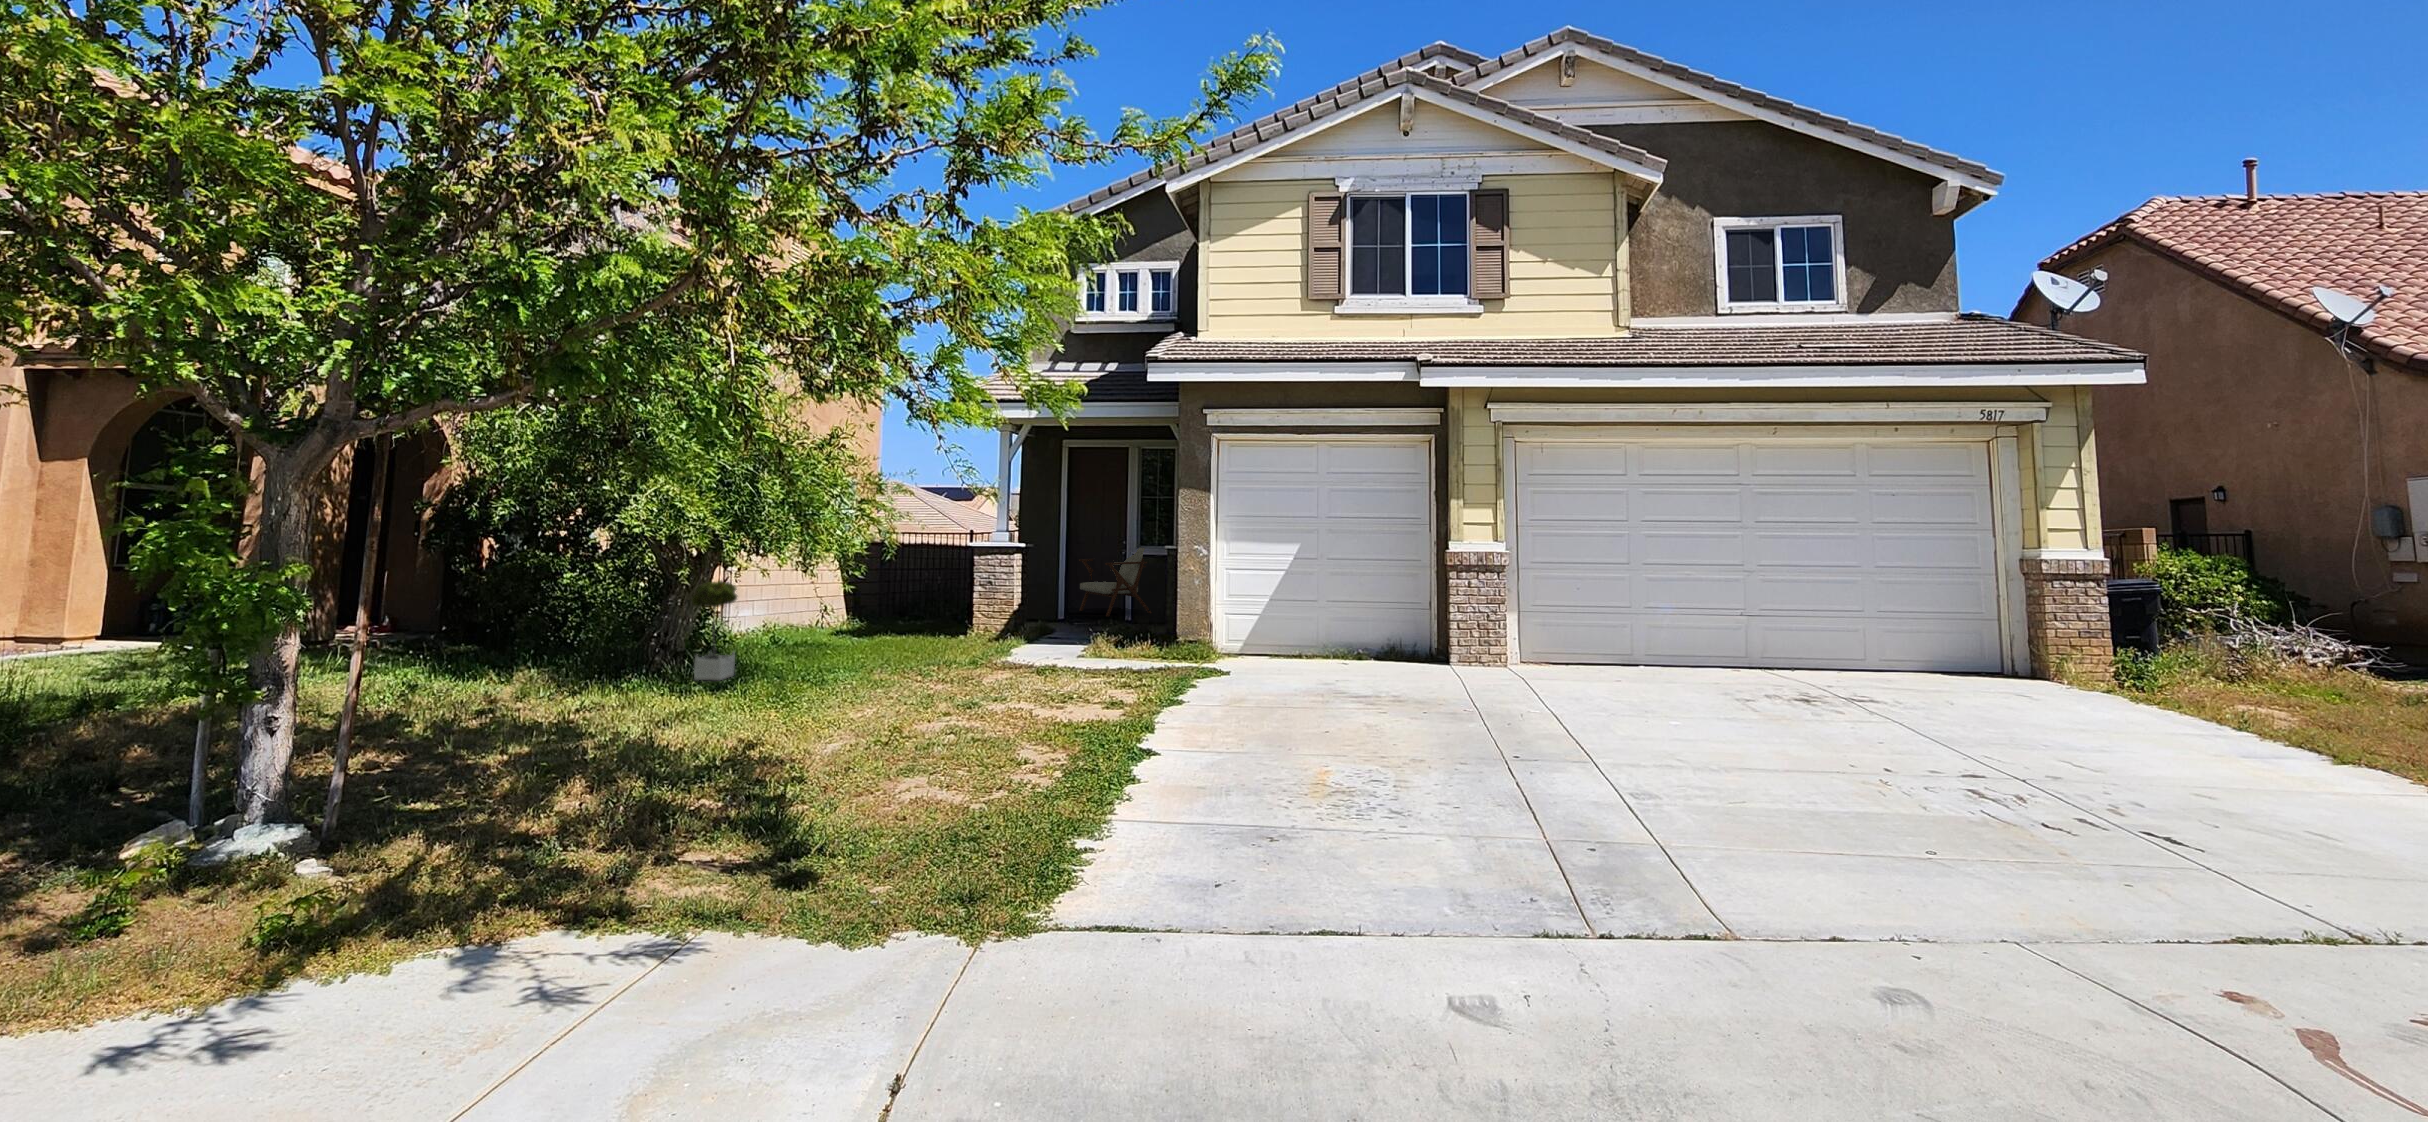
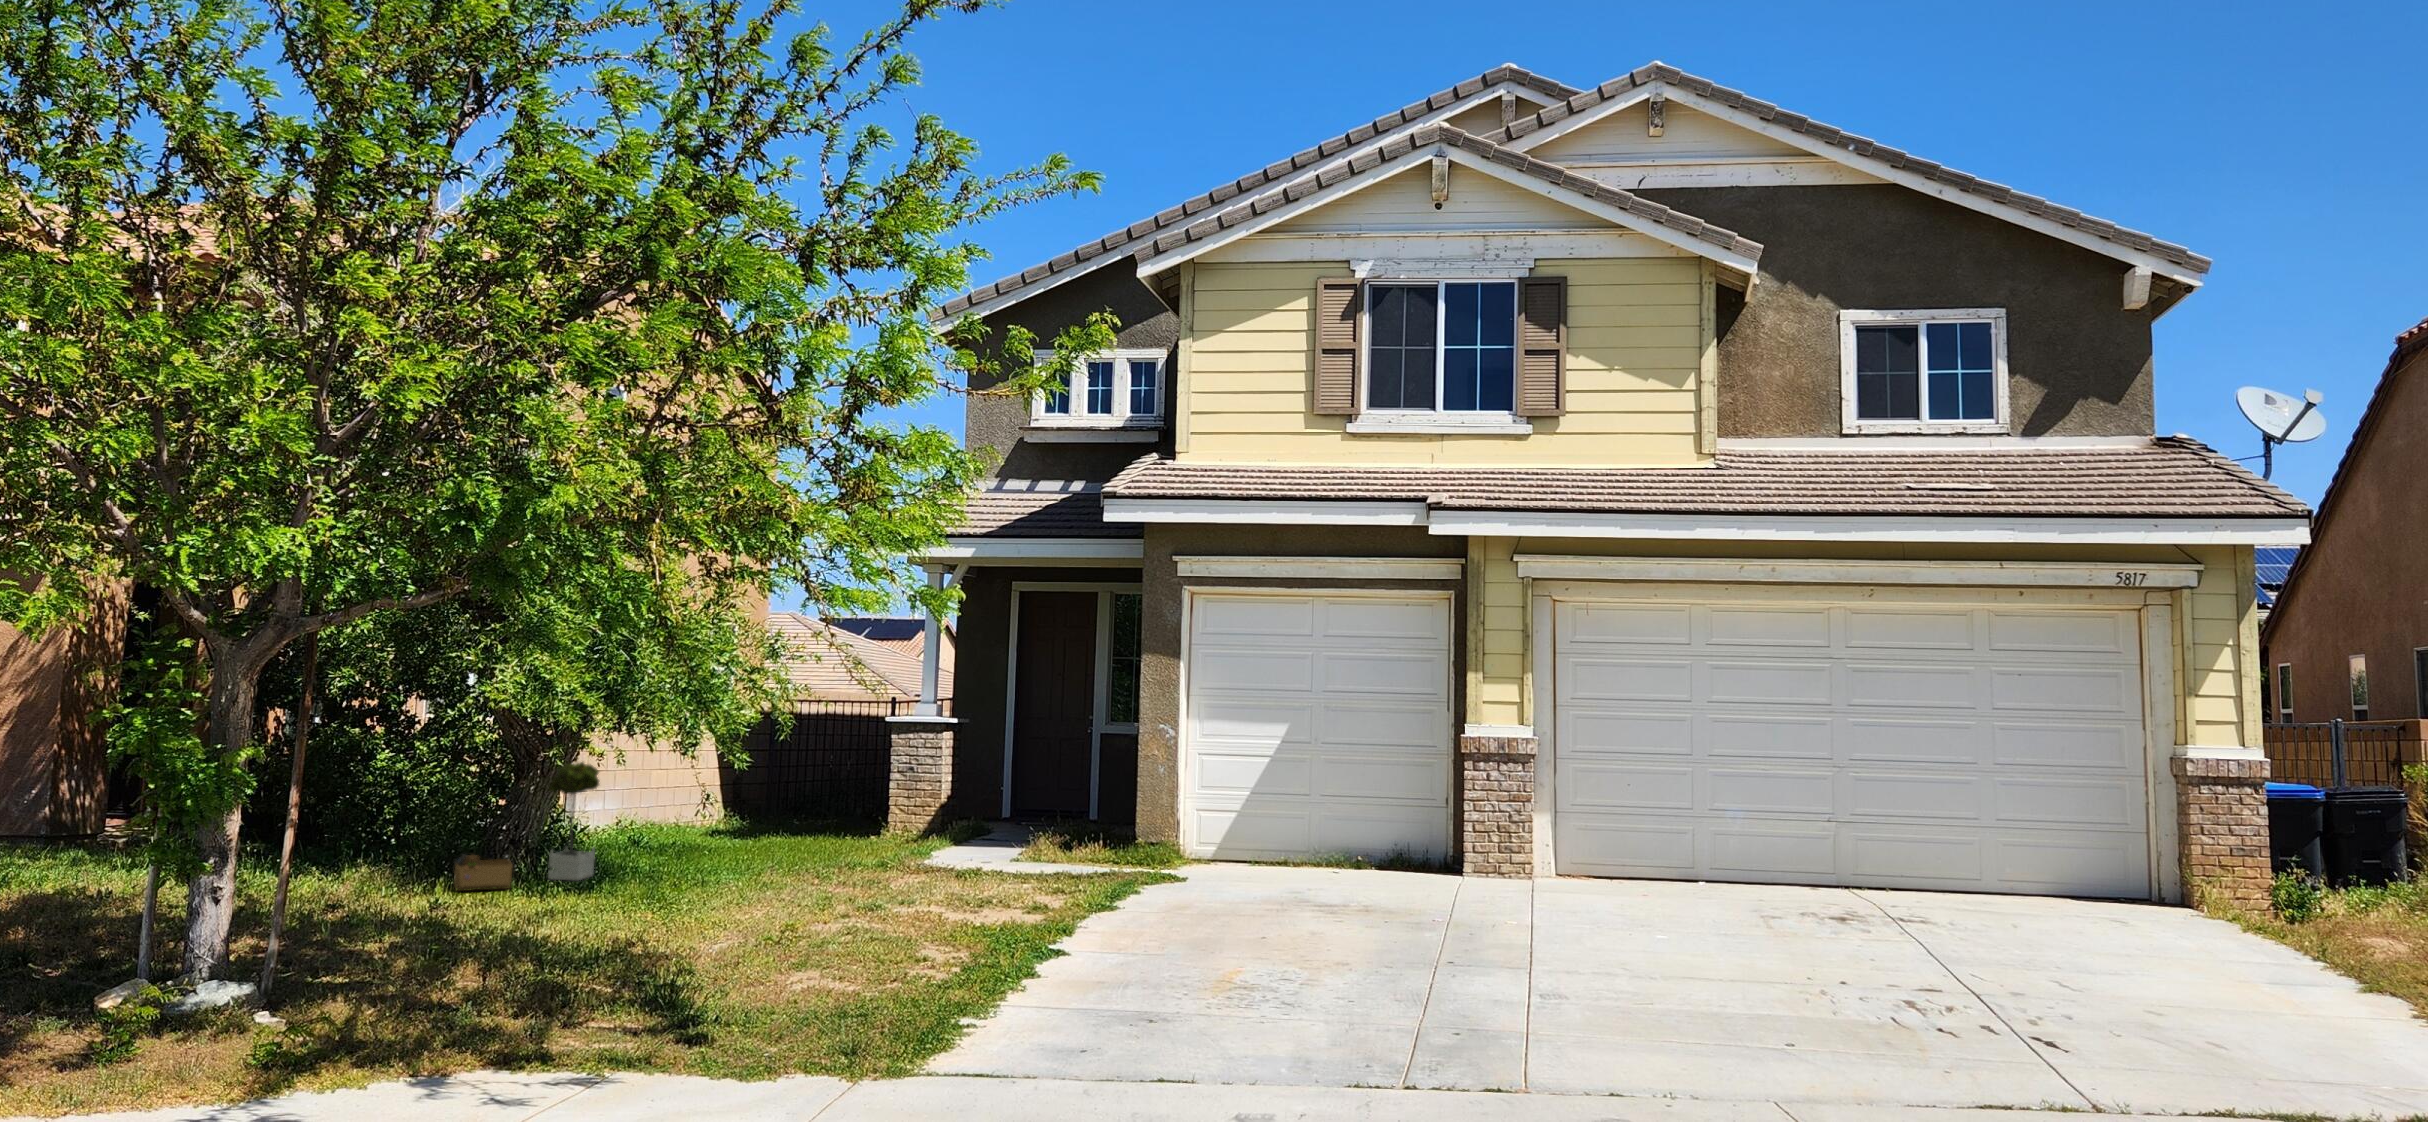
lounge chair: present [1079,548,1152,616] -> none [1026,721,1123,817]
cardboard box: none [608,660,659,693] -> present [454,855,513,891]

